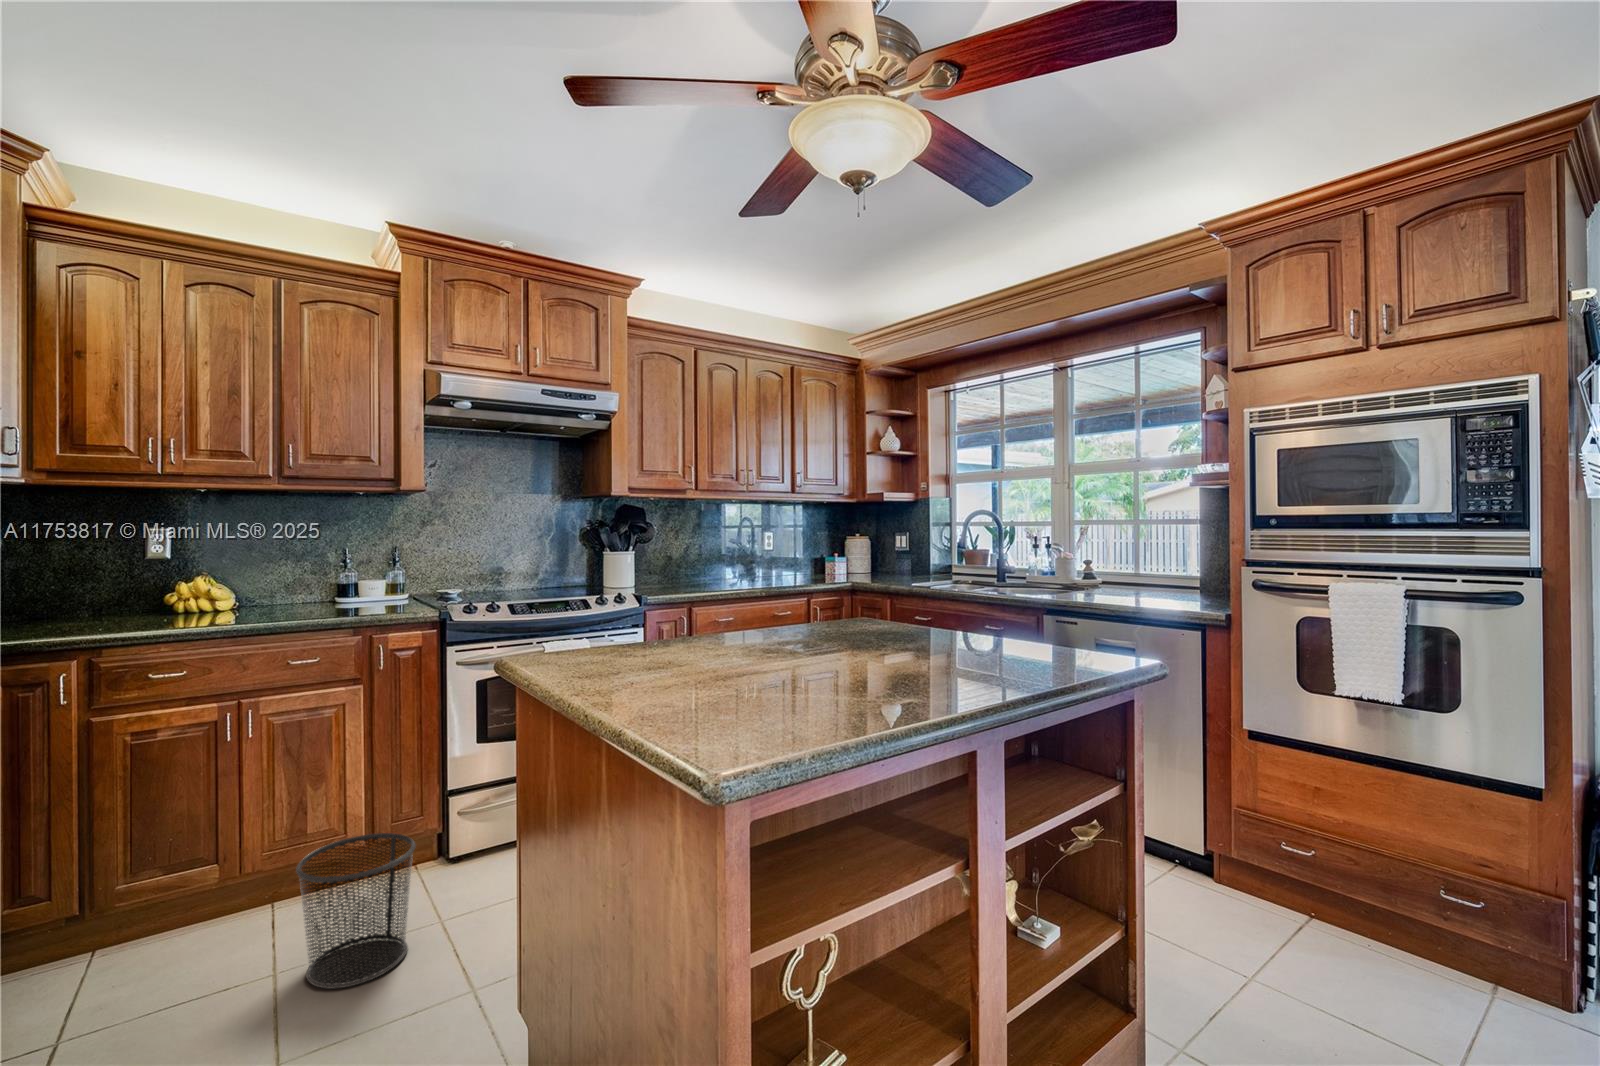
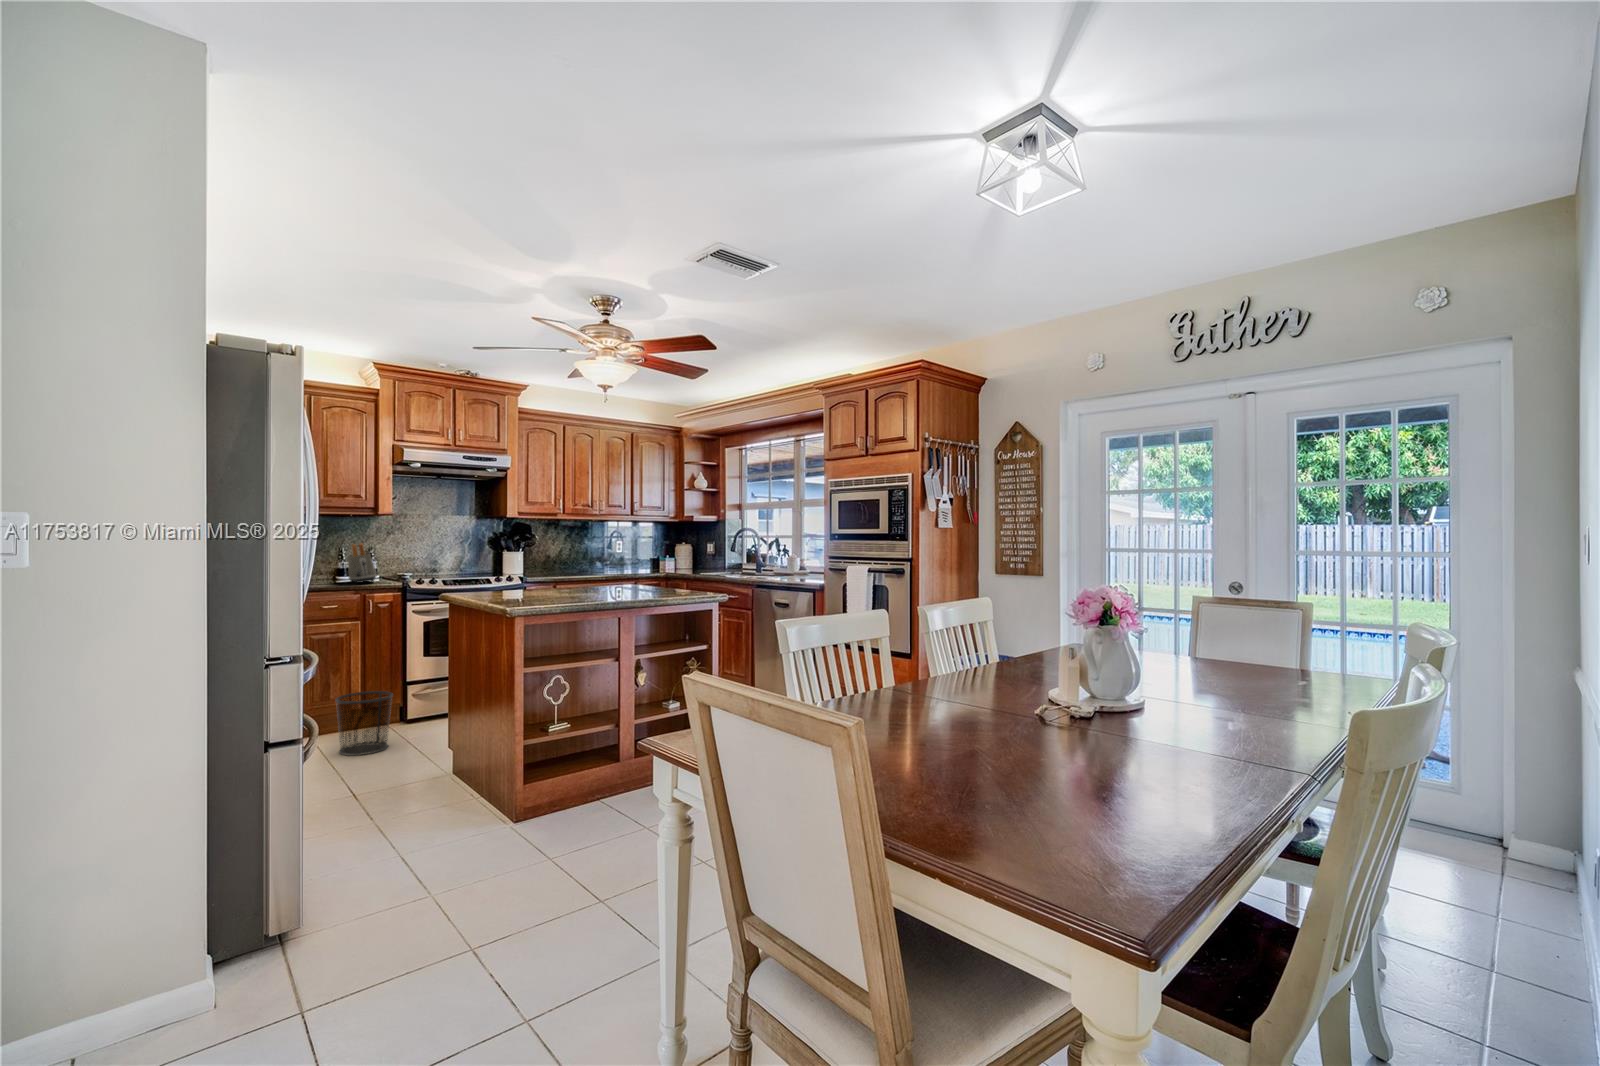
toaster: none [348,541,397,613] -> present [348,543,377,583]

